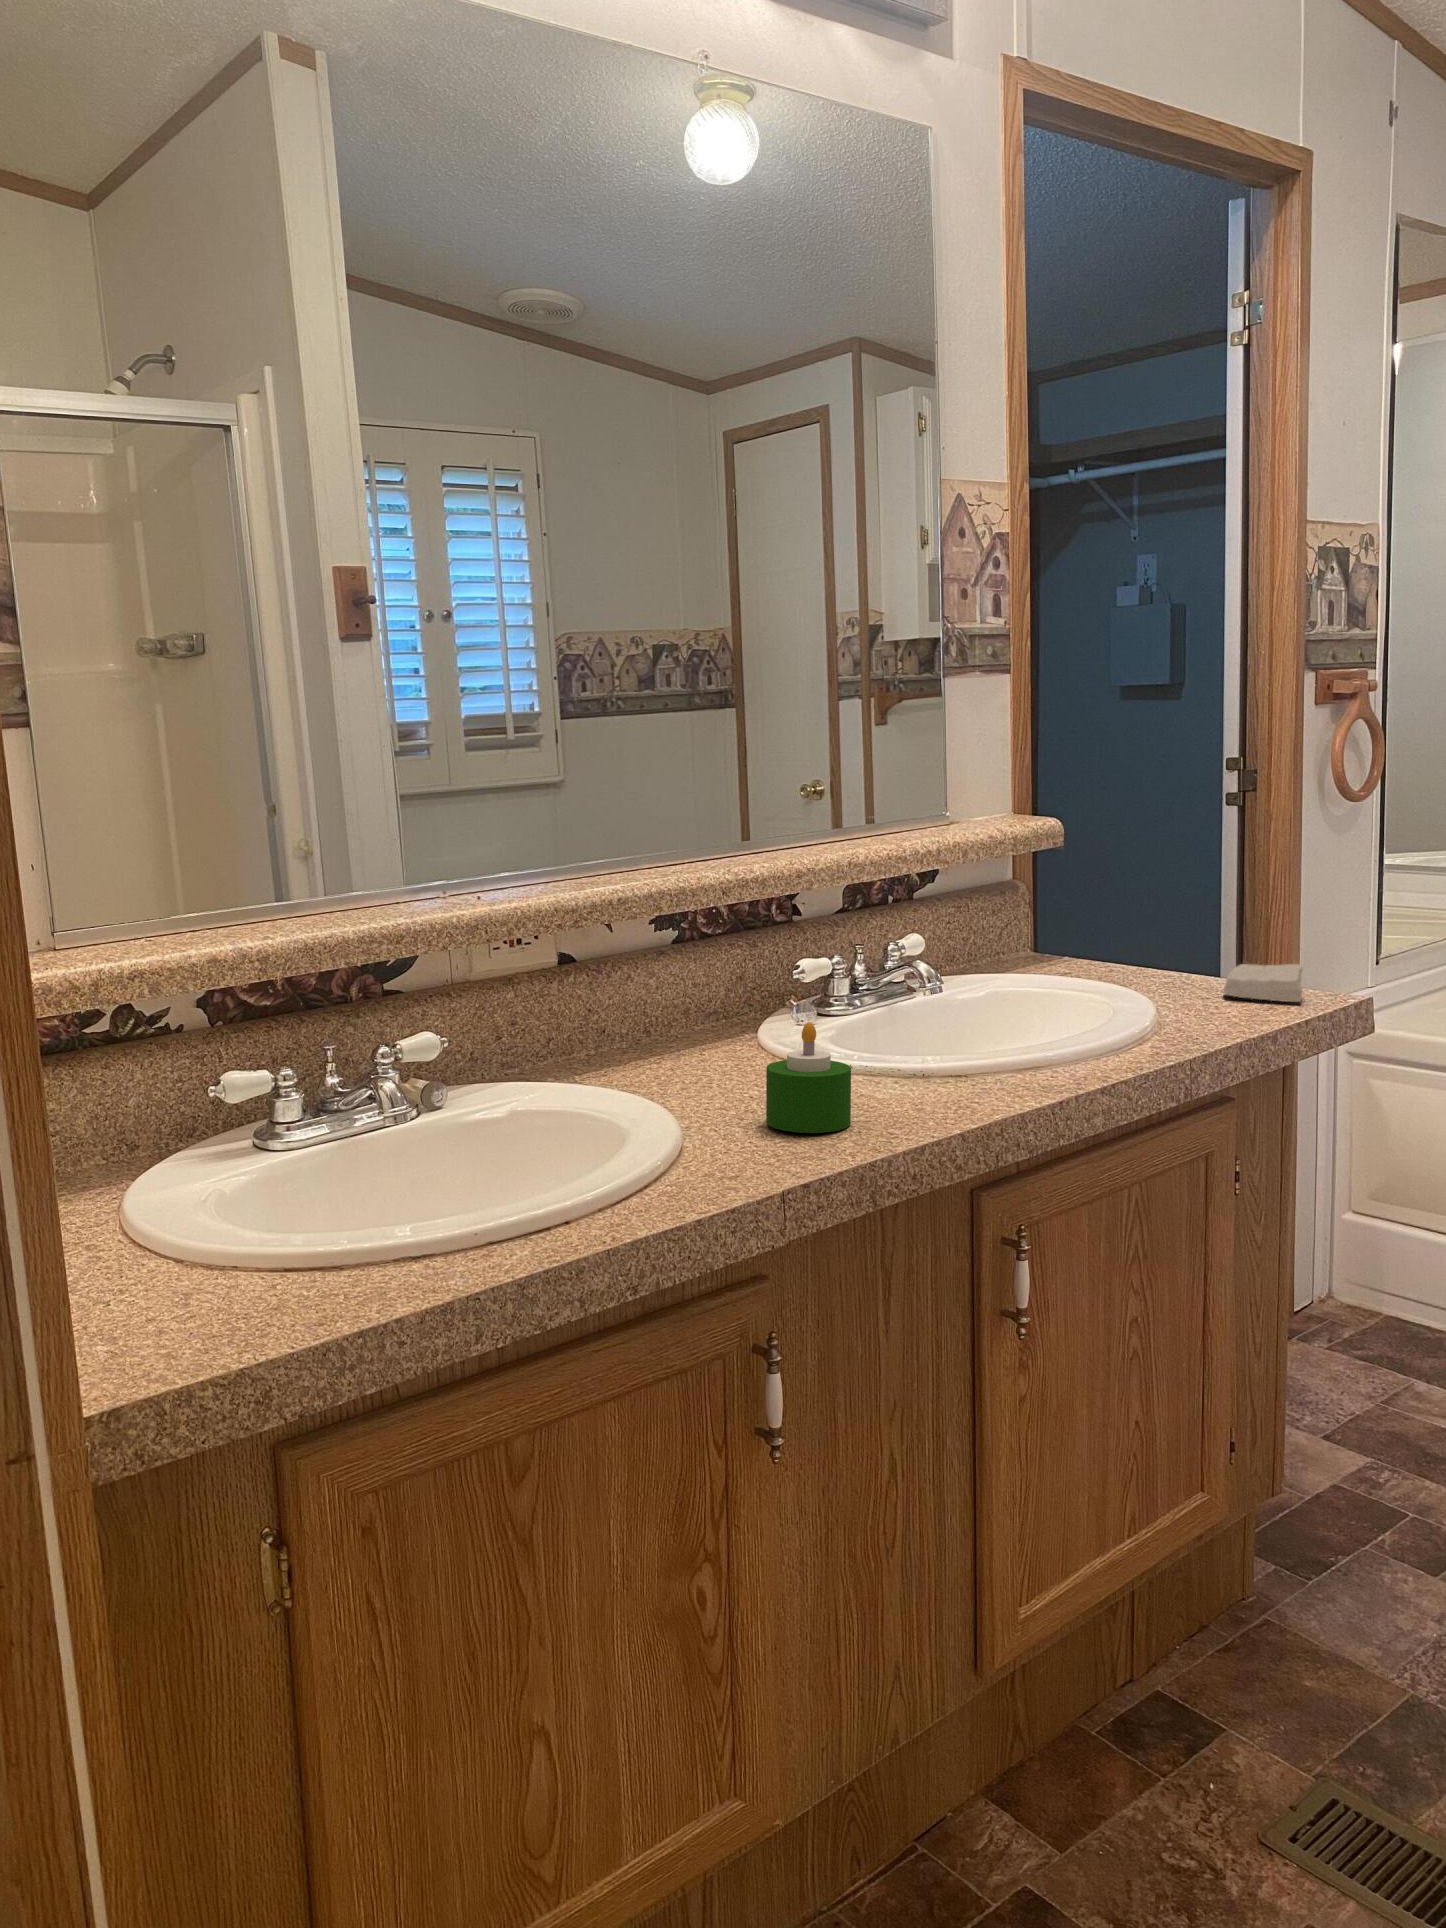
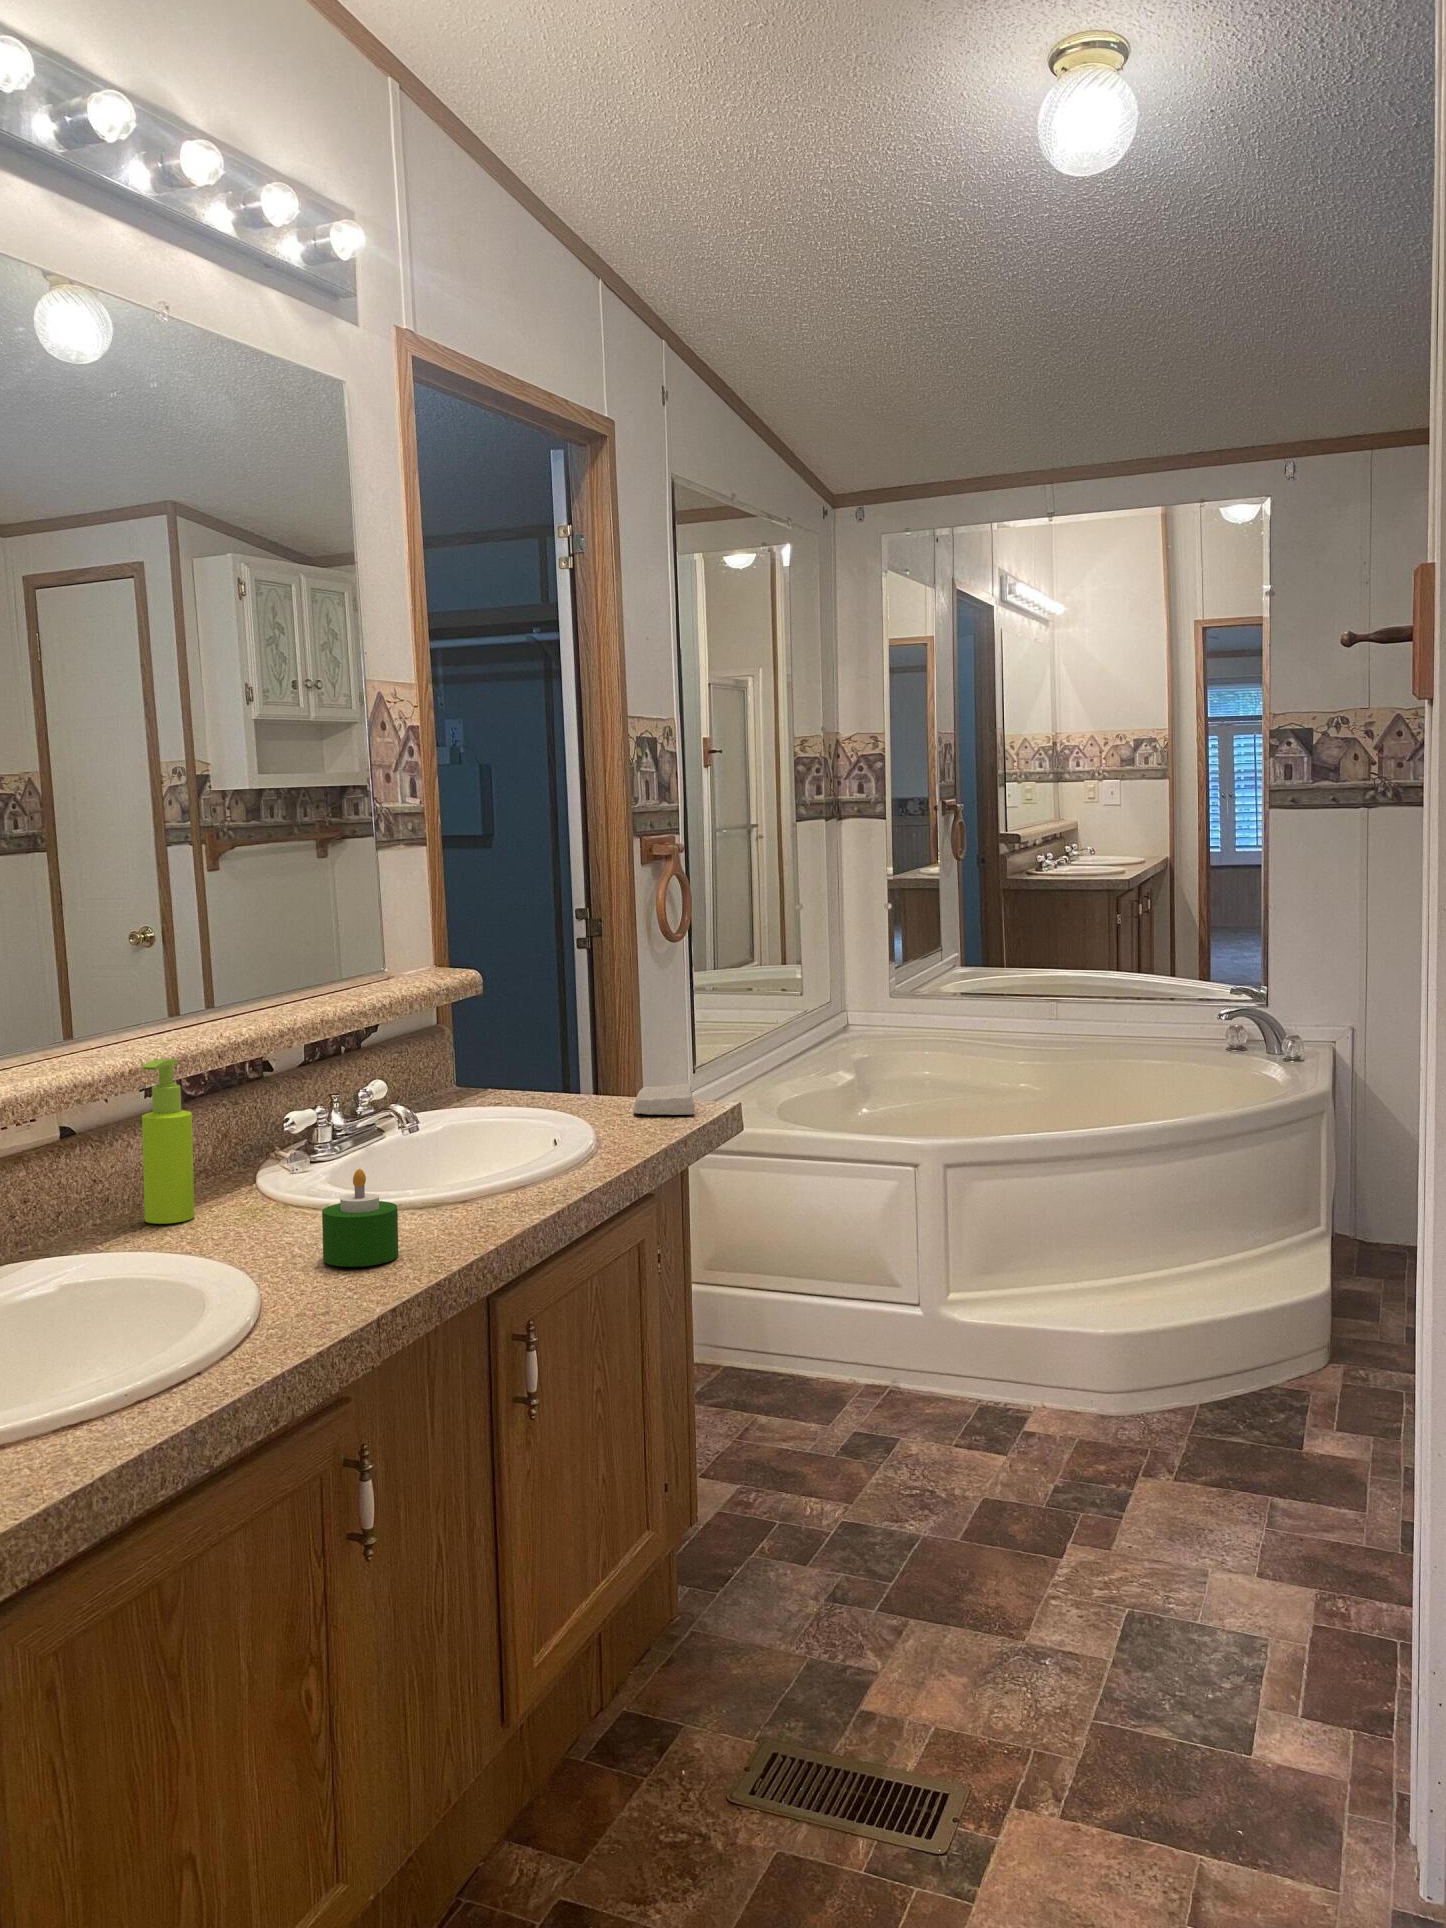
soap dispenser: none [625,889,679,1063] -> present [142,1059,194,1224]

